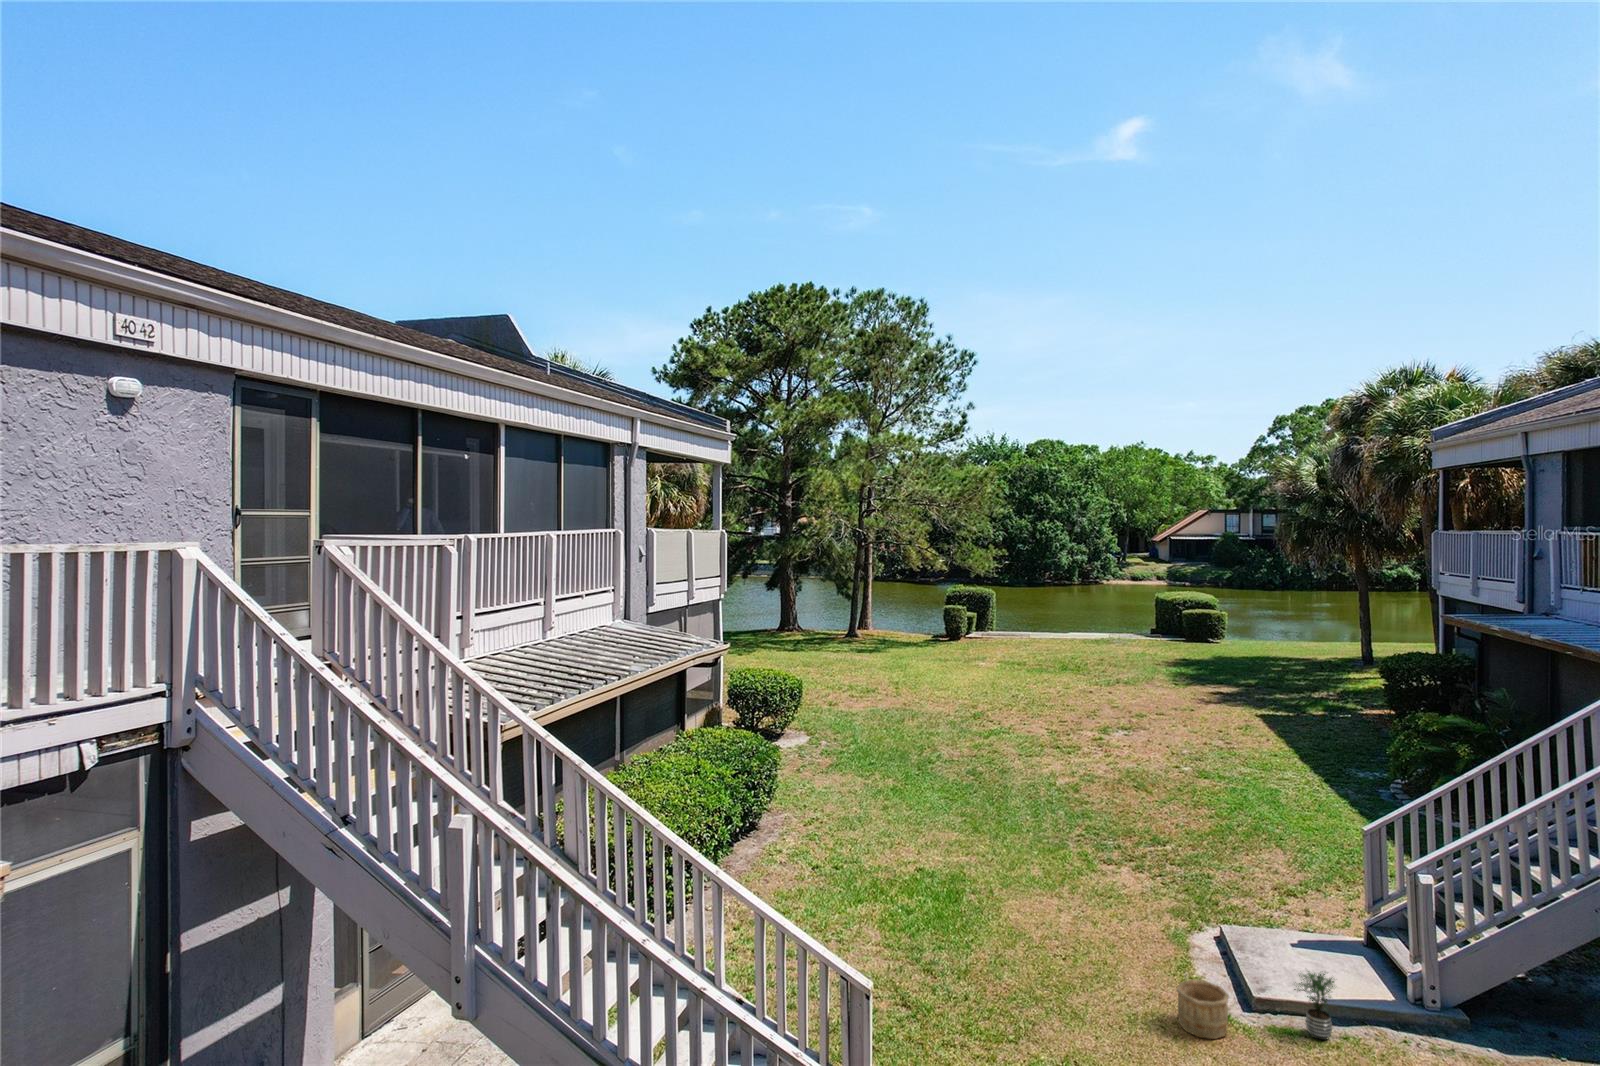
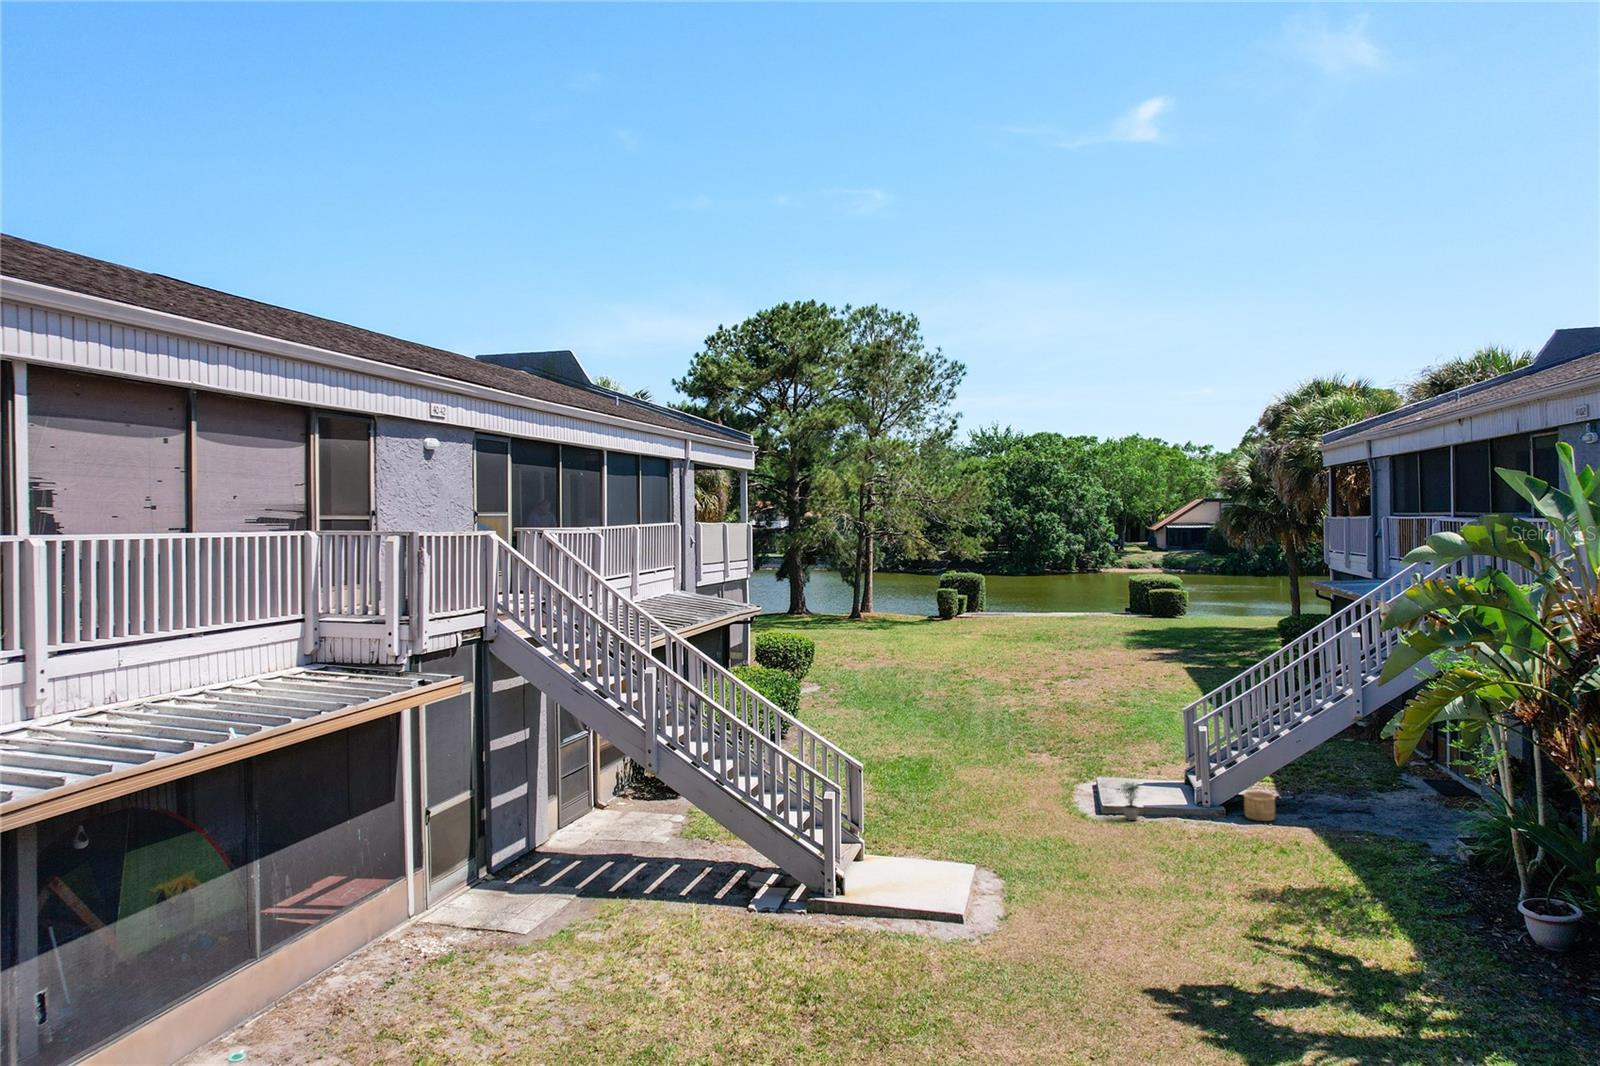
wooden bucket: present [1177,980,1229,1039] -> present [1244,791,1275,821]

